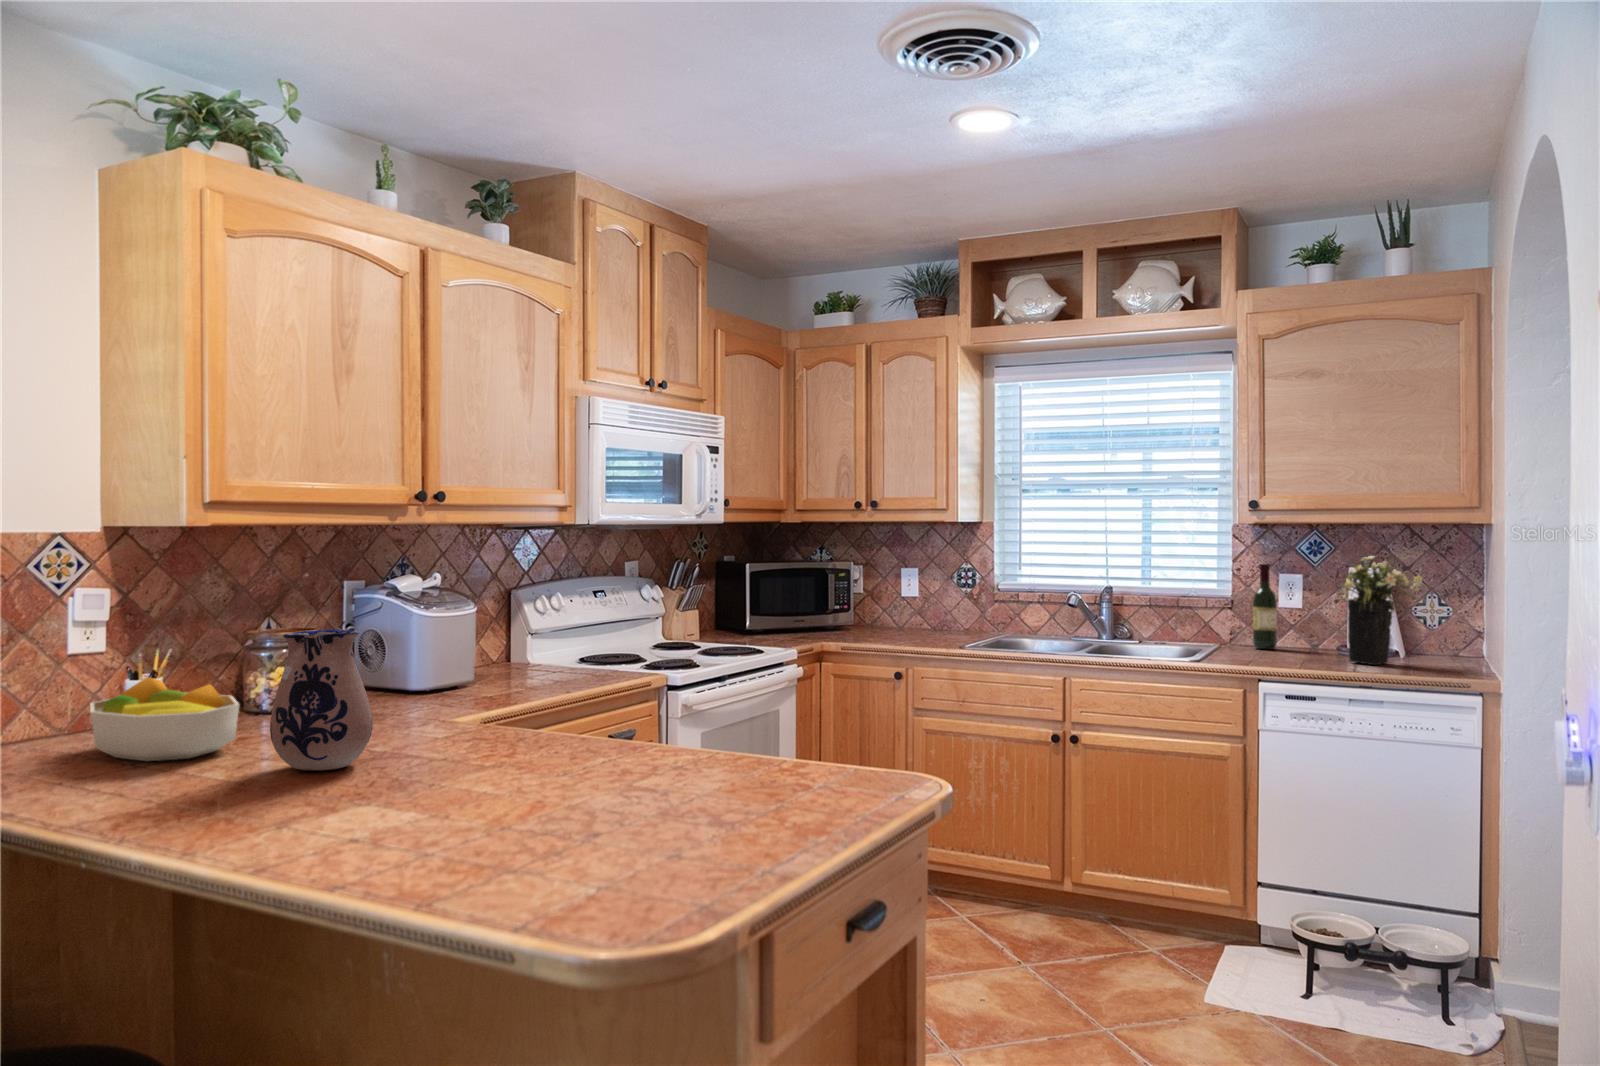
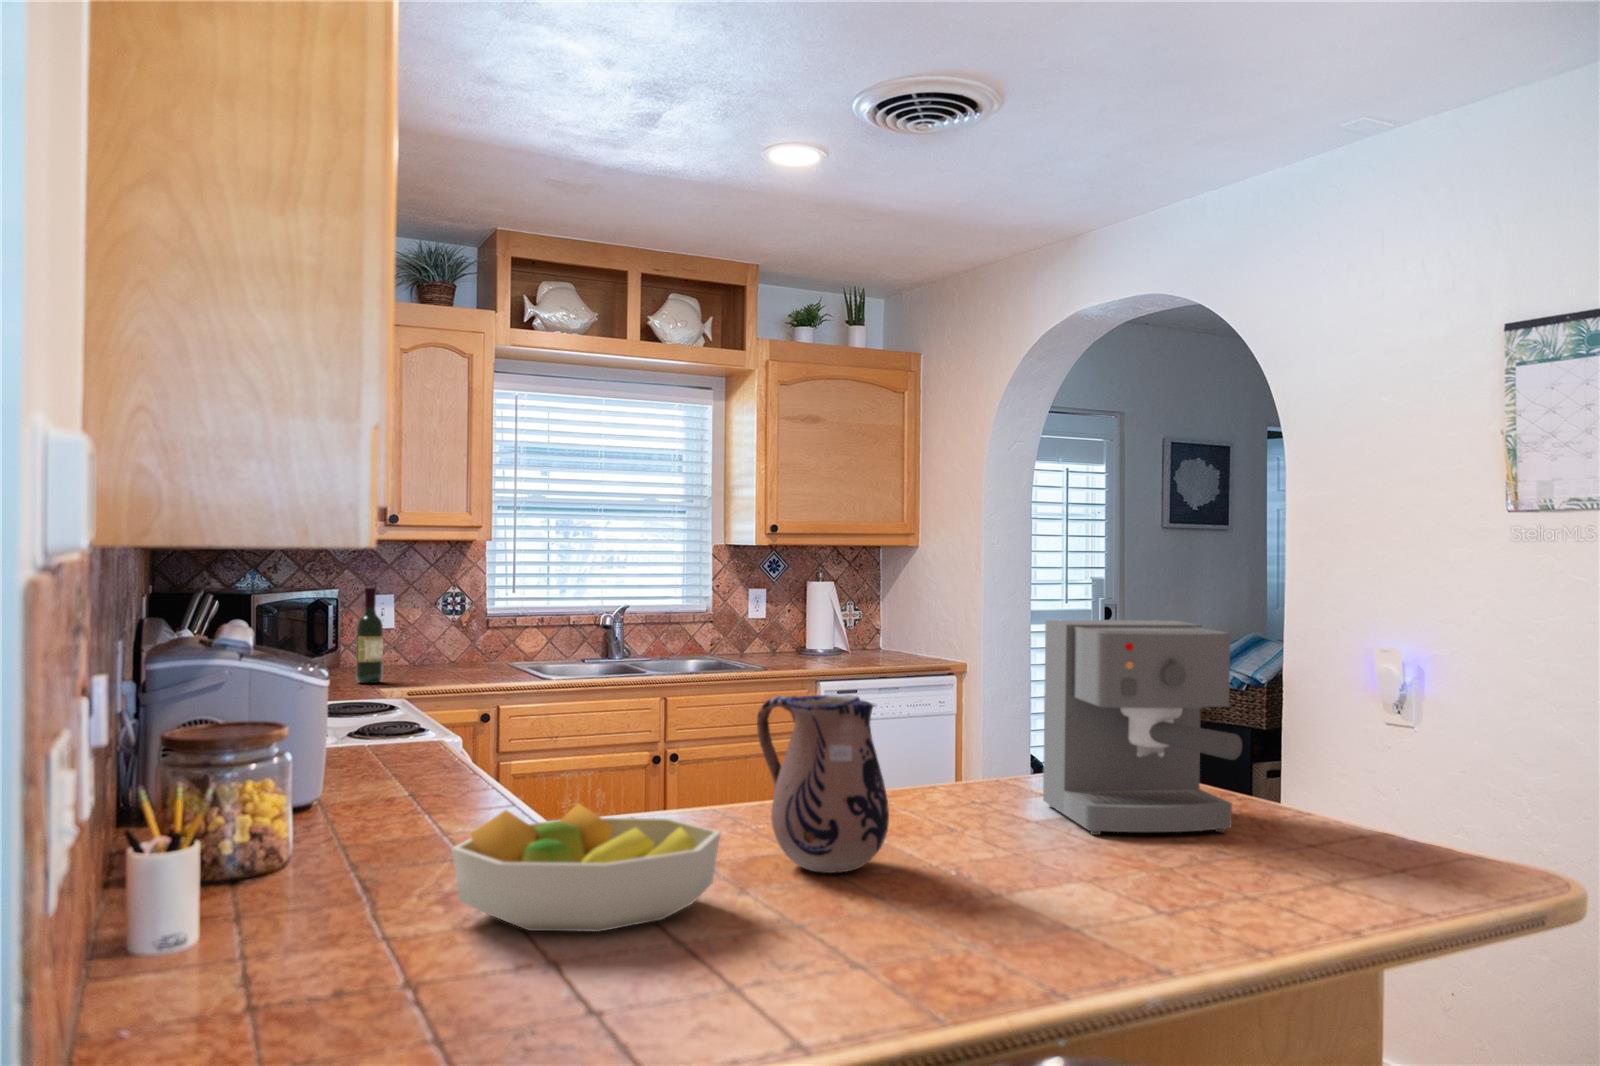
flower arrangement: present [1339,554,1430,665] -> none [831,570,896,660]
wine bottle: present [1253,564,1277,649] -> present [356,587,383,683]
coffee maker: none [476,585,726,833] -> present [1043,620,1243,835]

